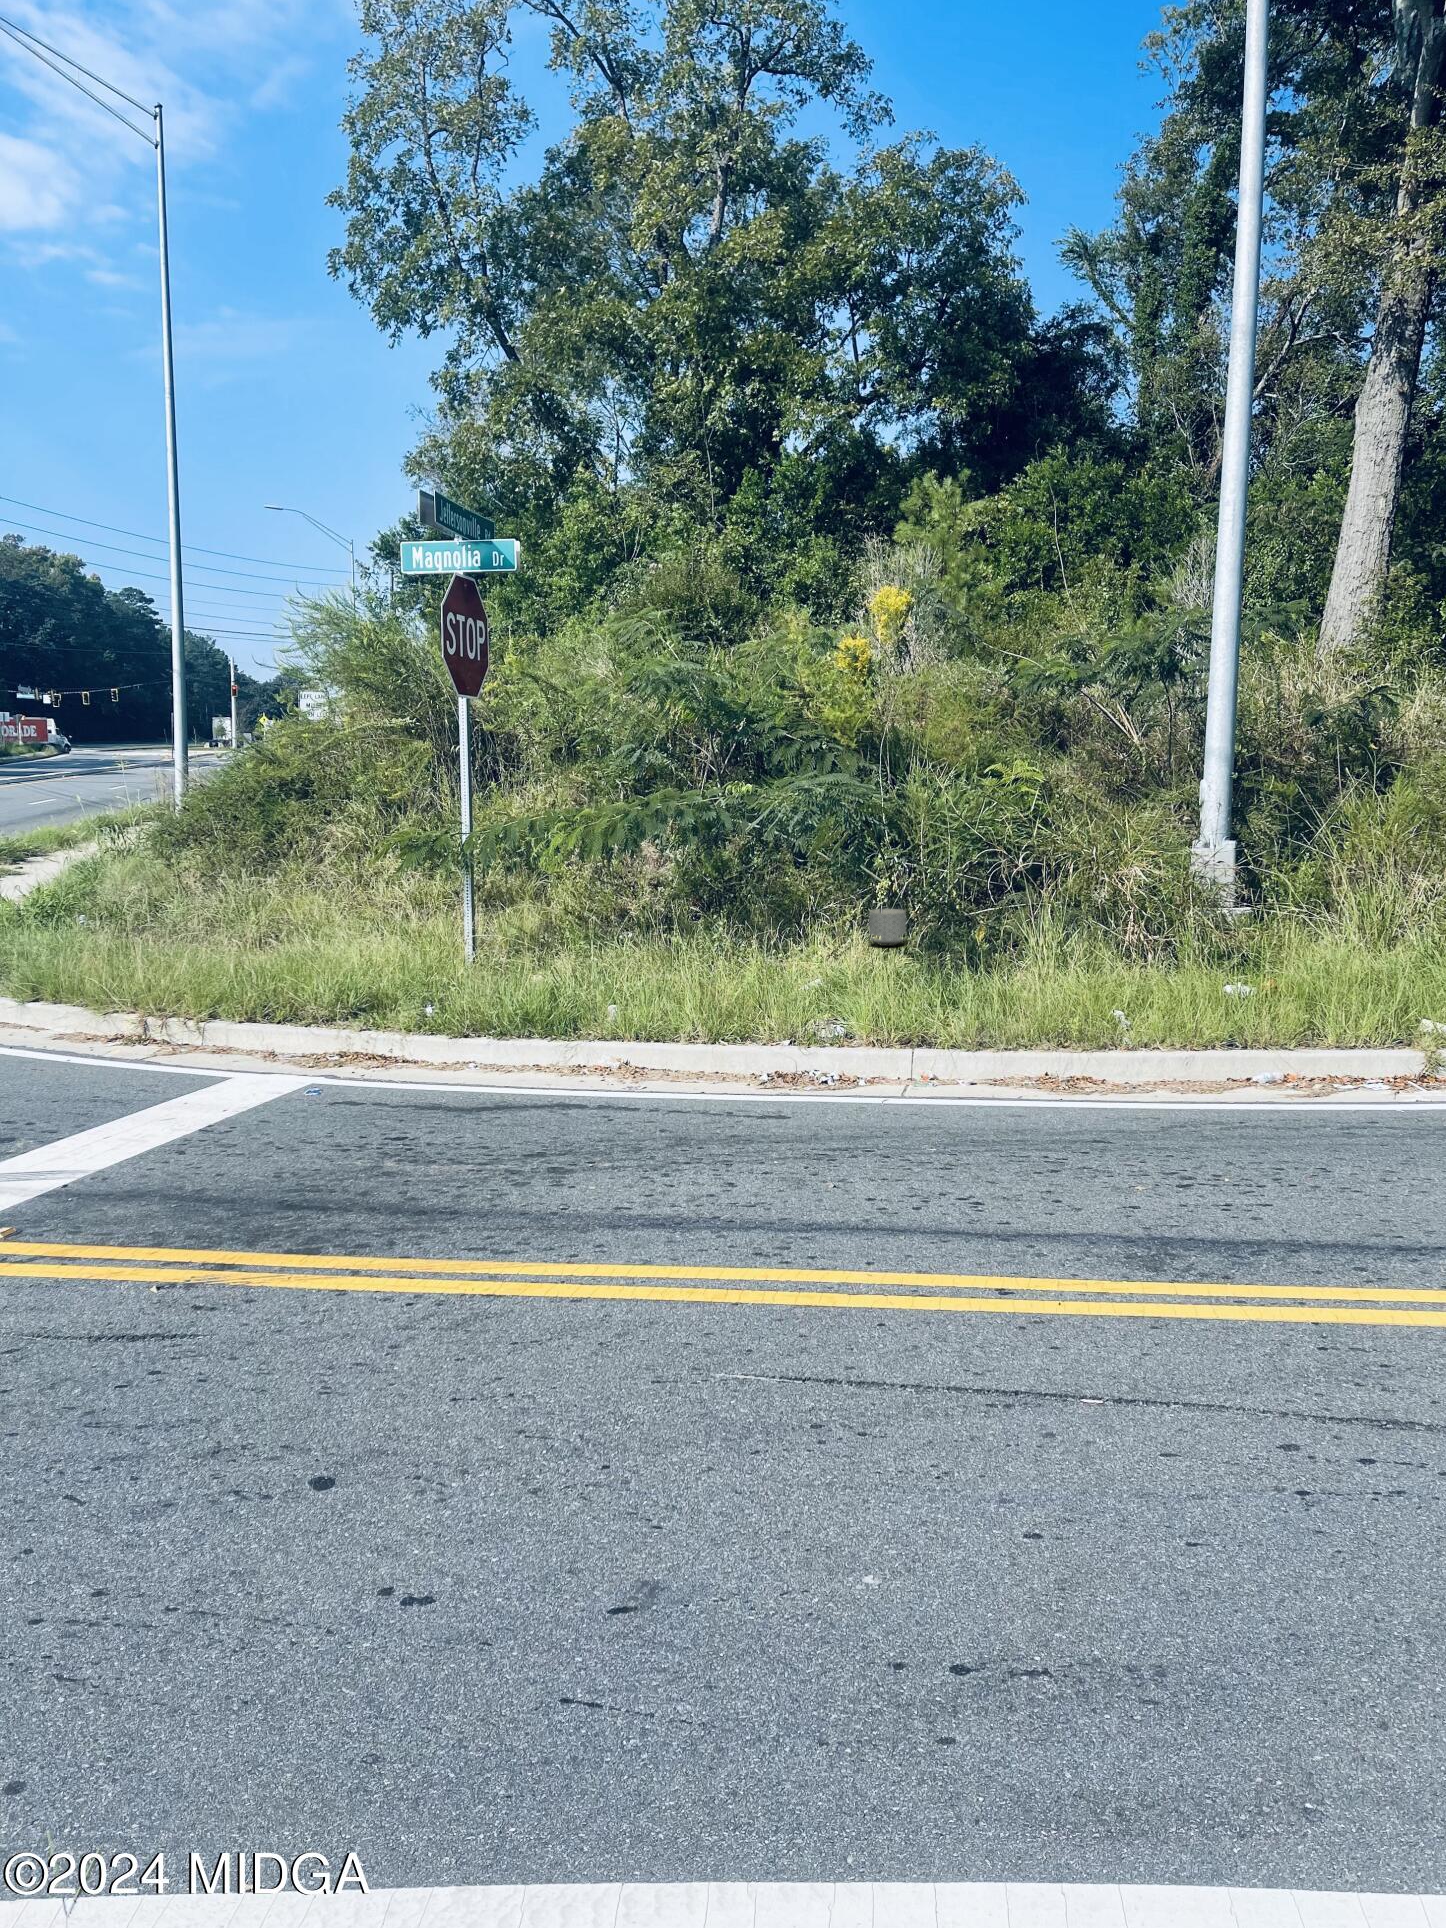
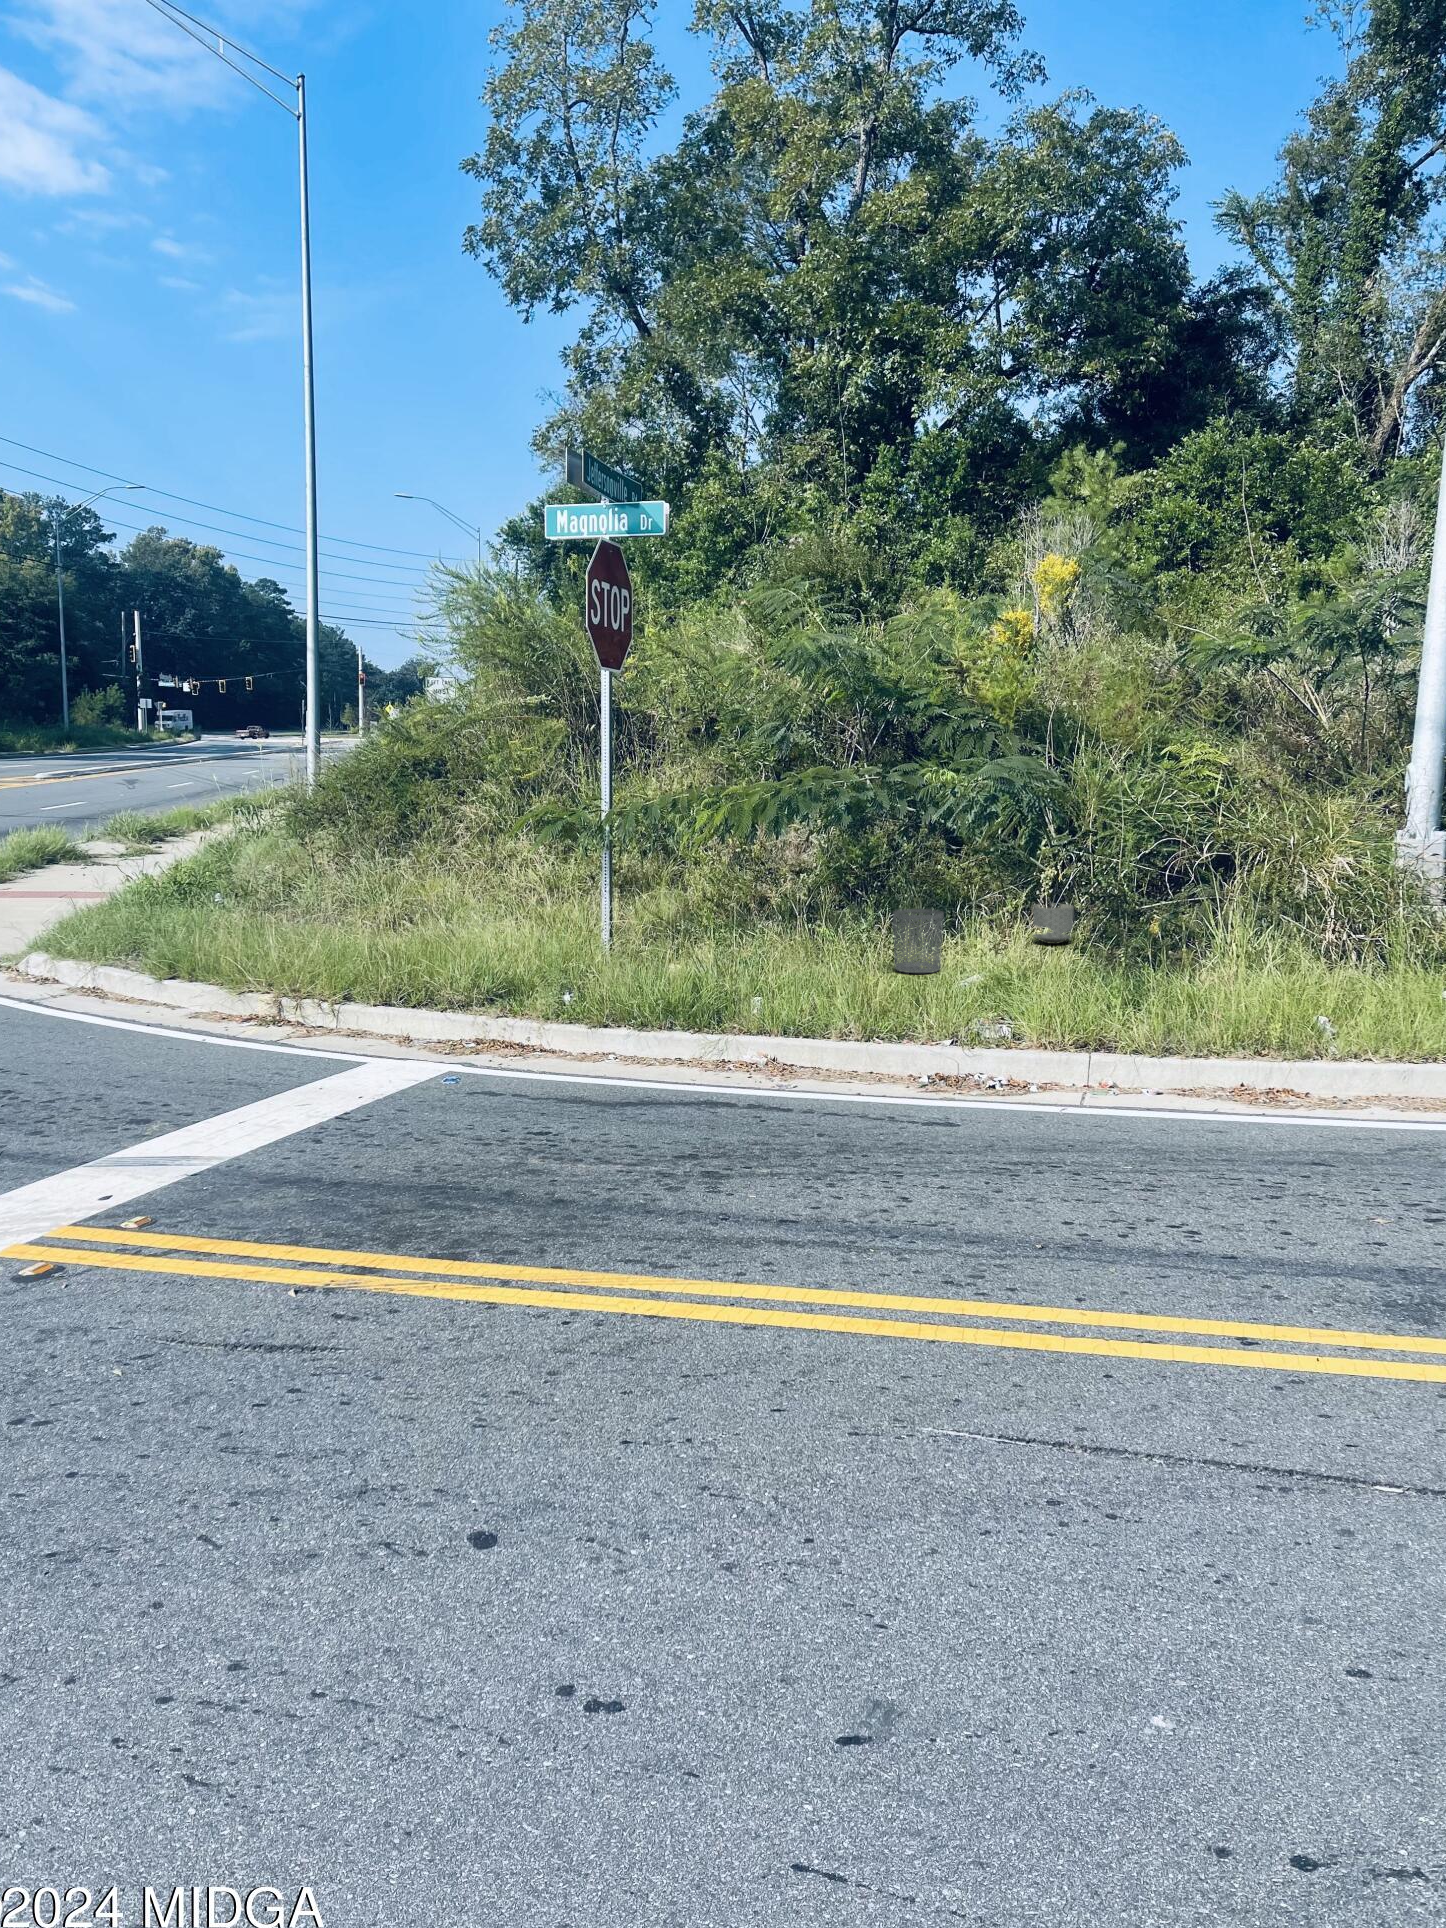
waste bin: none [737,917,784,976] -> present [893,909,944,973]

